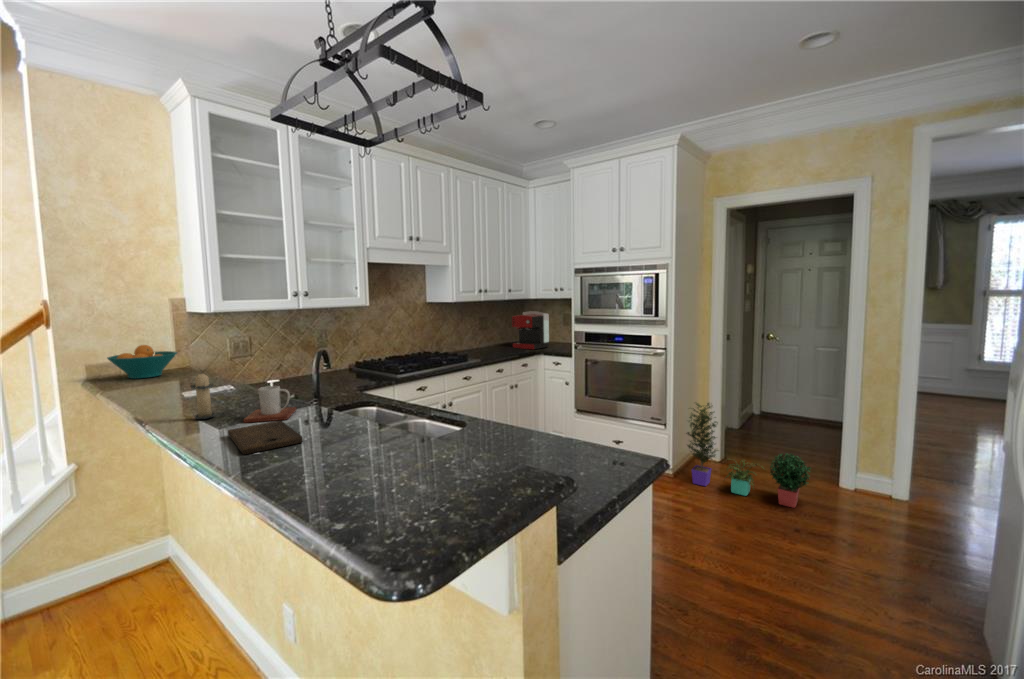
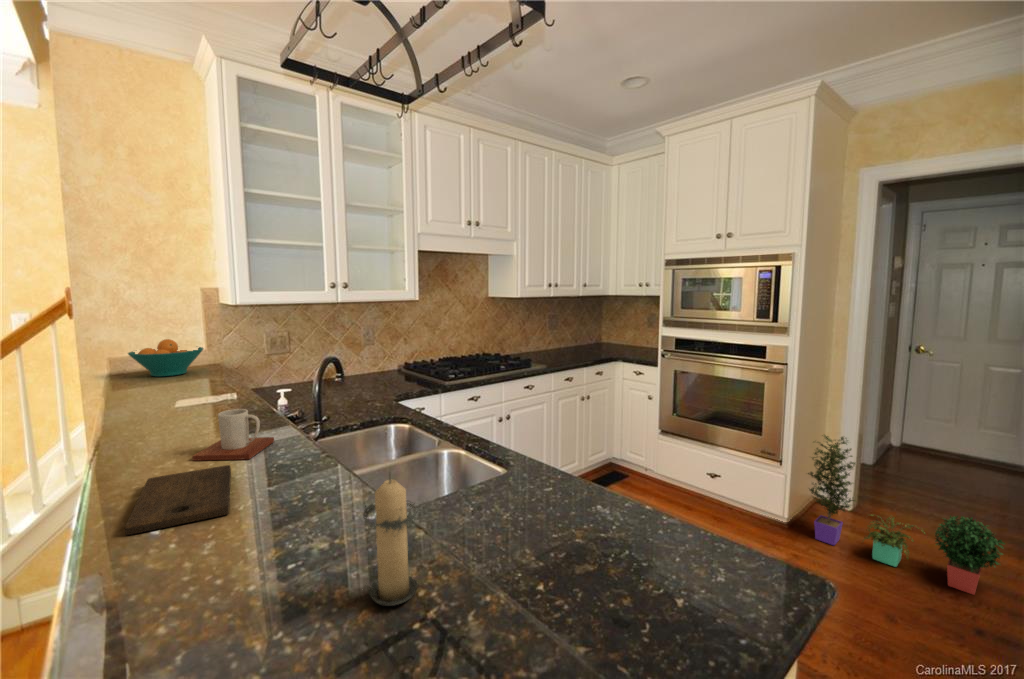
coffee maker: present [512,311,549,349] -> none [587,310,631,355]
candle: present [191,373,215,419] -> present [363,472,418,606]

